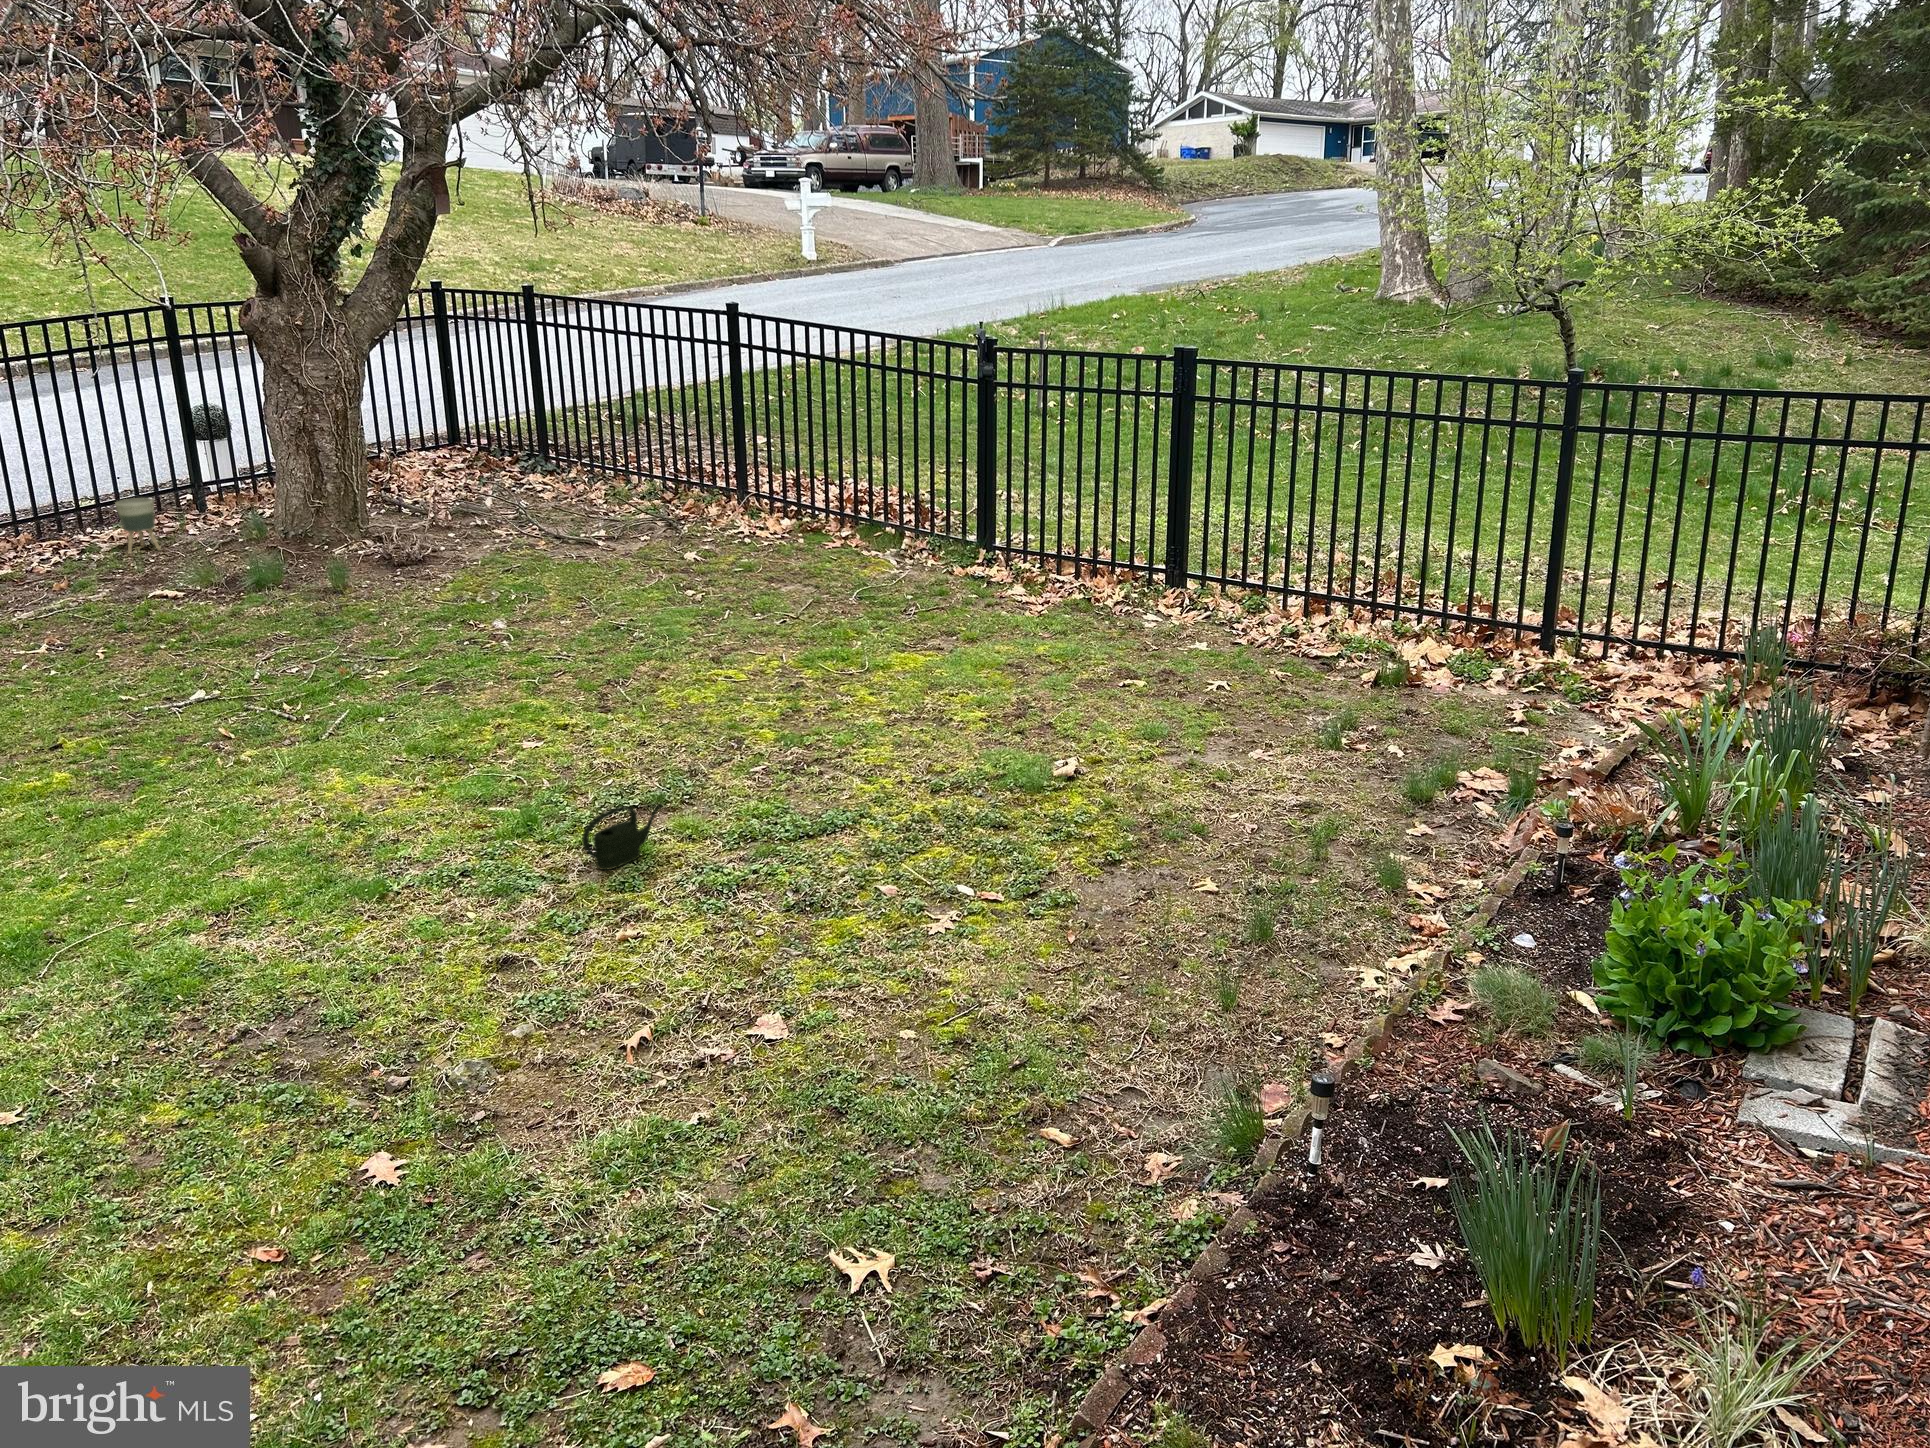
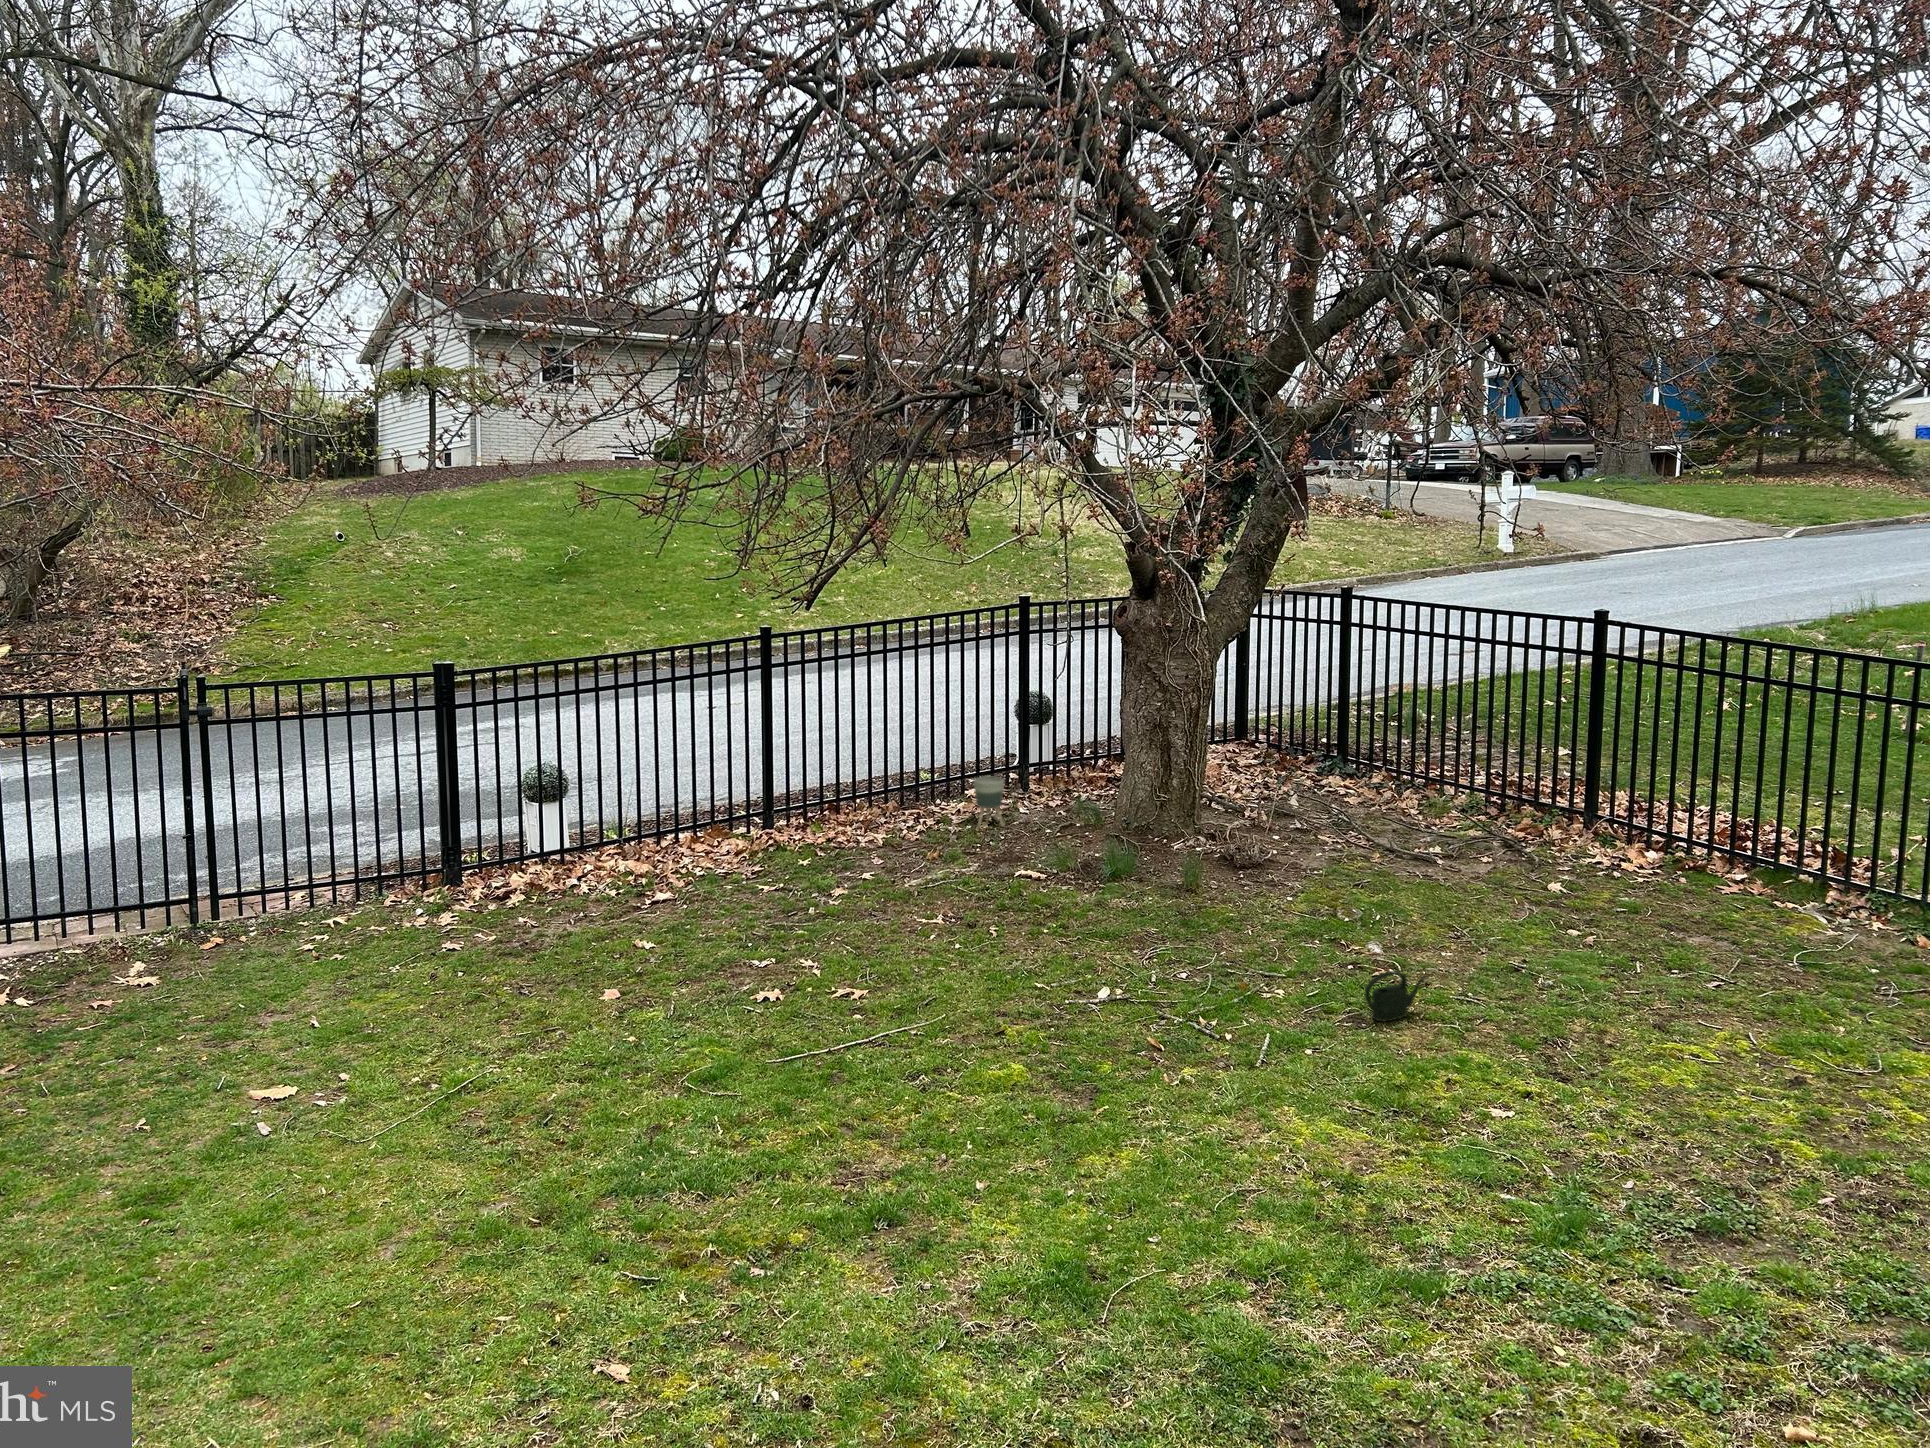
watering can: present [582,804,662,870] -> present [1365,971,1425,1022]

